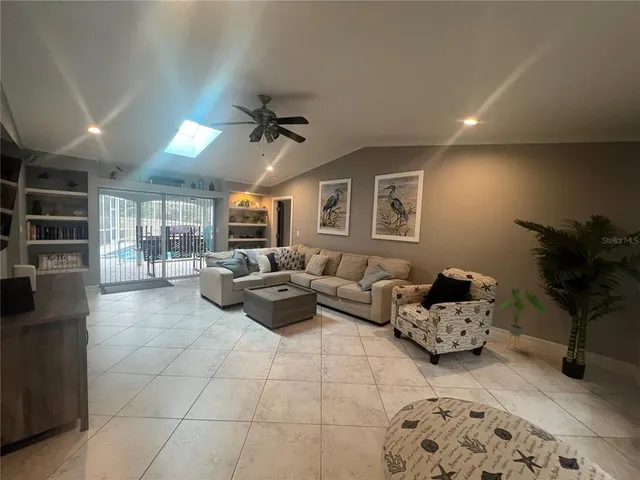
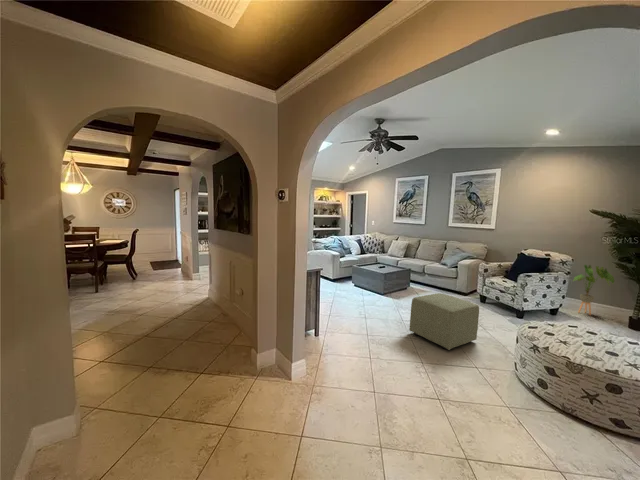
ottoman: none [256,342,354,458] -> present [409,293,479,350]

